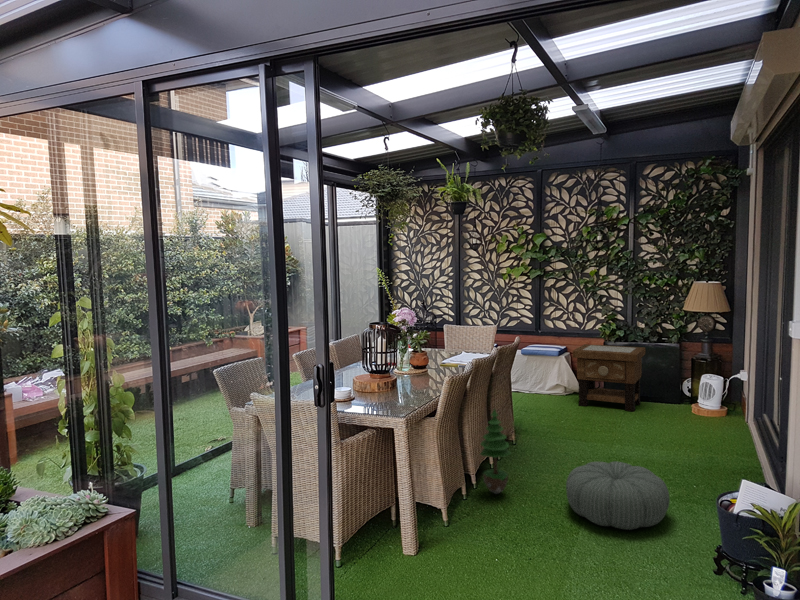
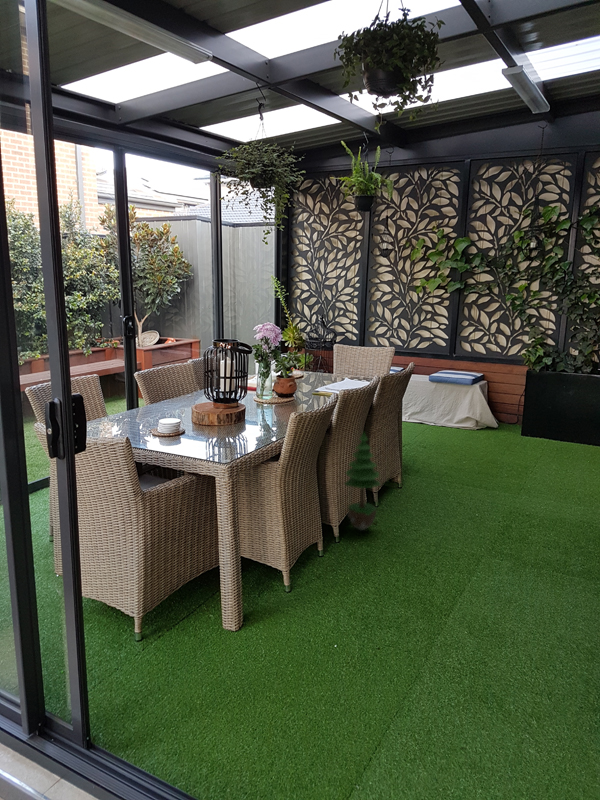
side table: present [573,344,645,412] -> none [486,371,574,451]
pouf: present [566,462,670,530] -> none [439,500,561,579]

